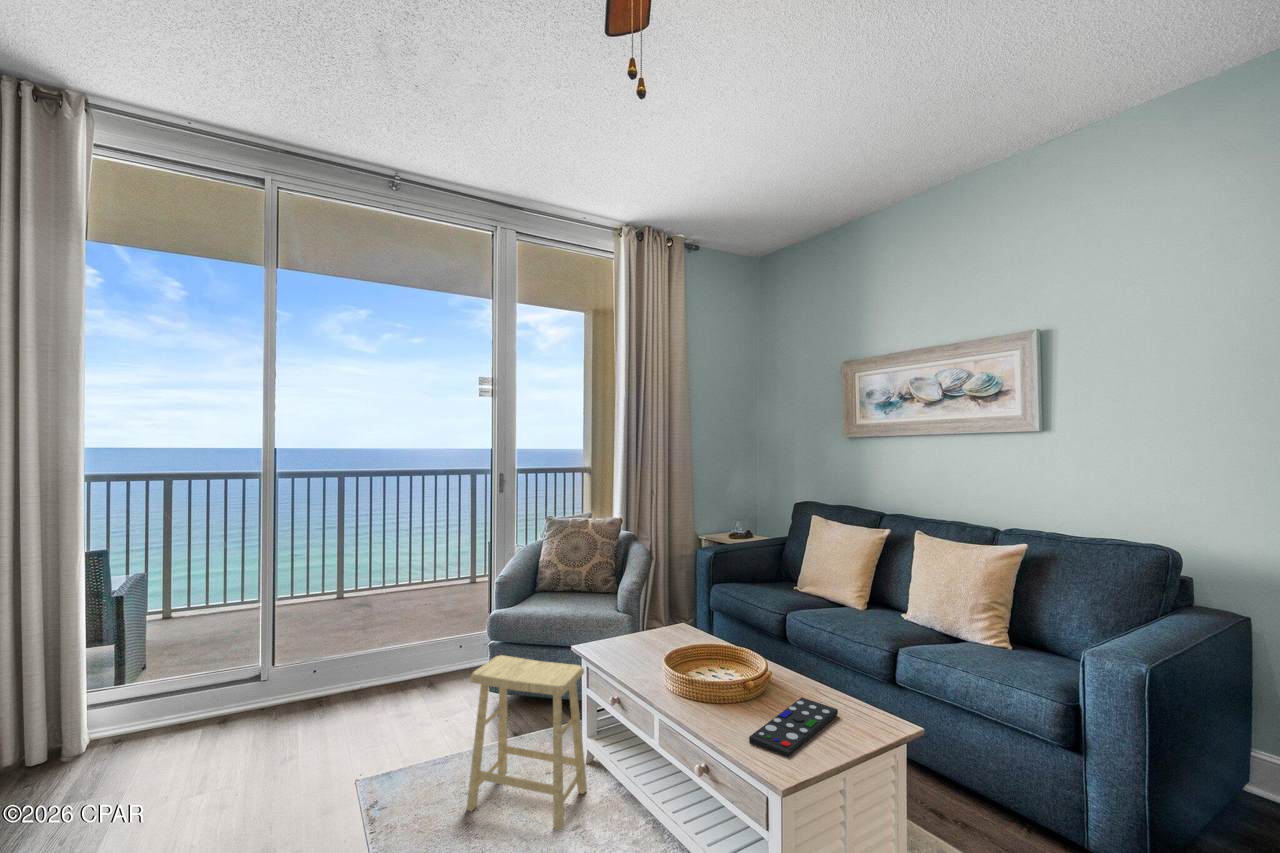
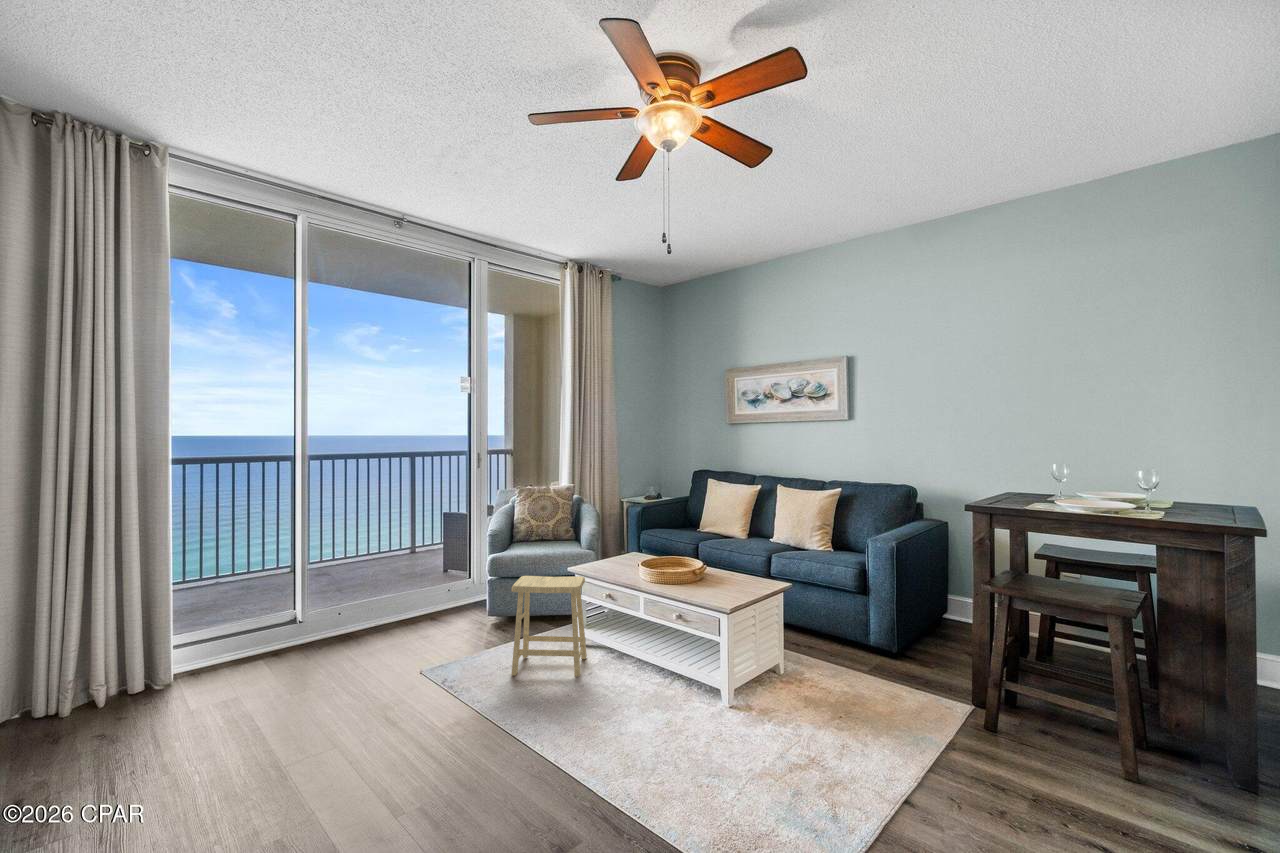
remote control: present [749,698,838,757] -> none [704,578,747,602]

